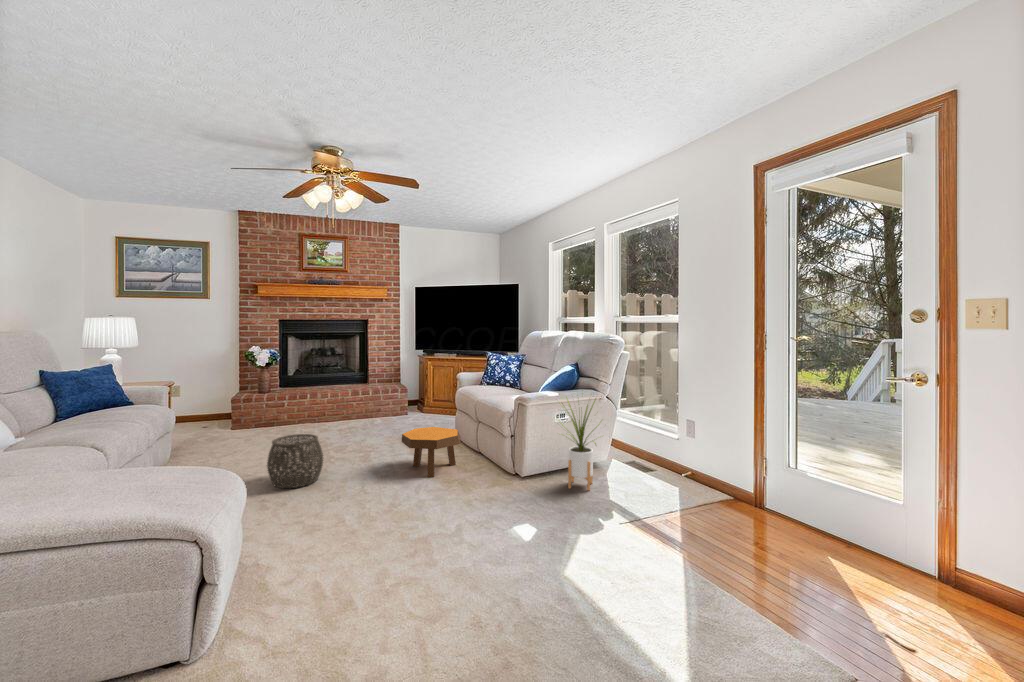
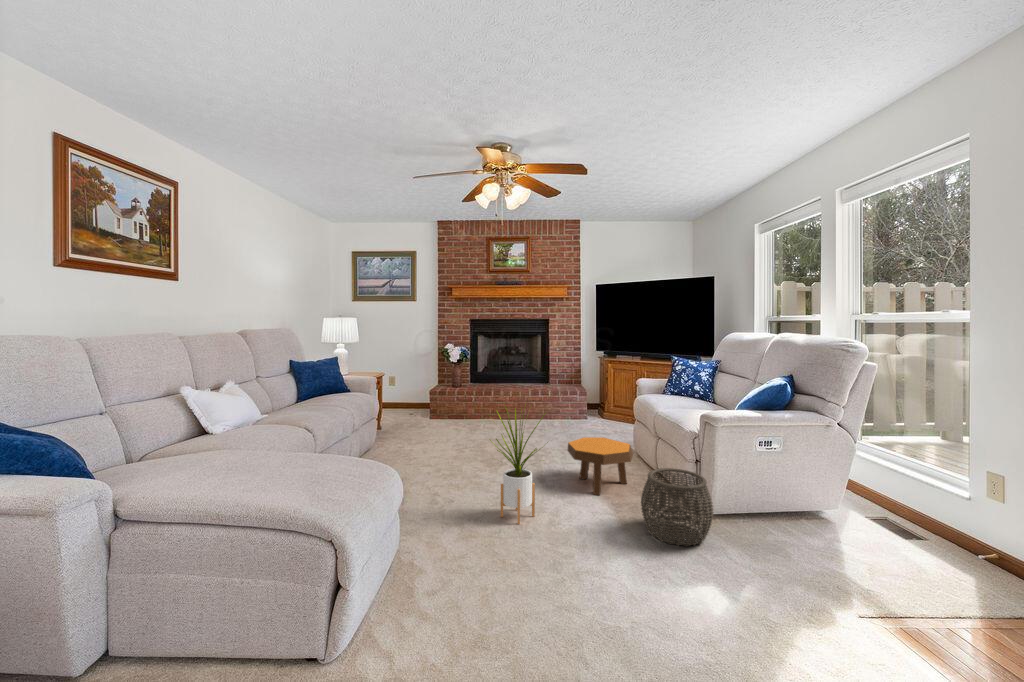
house plant: present [568,401,597,490] -> present [490,406,548,524]
woven basket: present [267,434,323,488] -> present [641,468,713,546]

